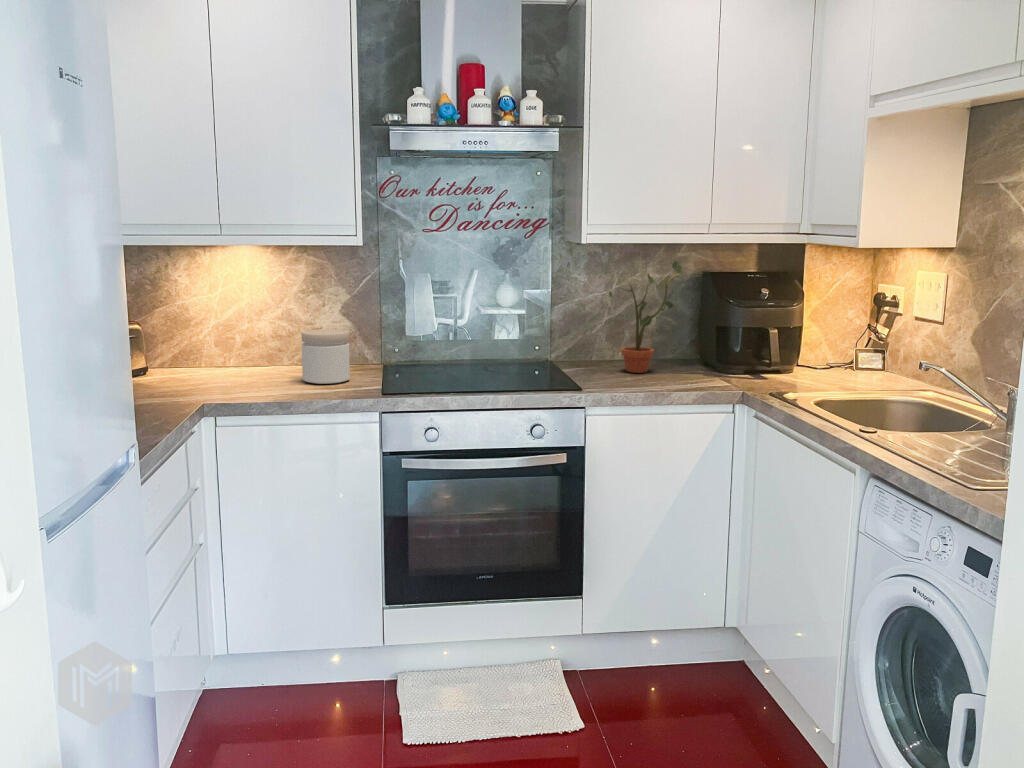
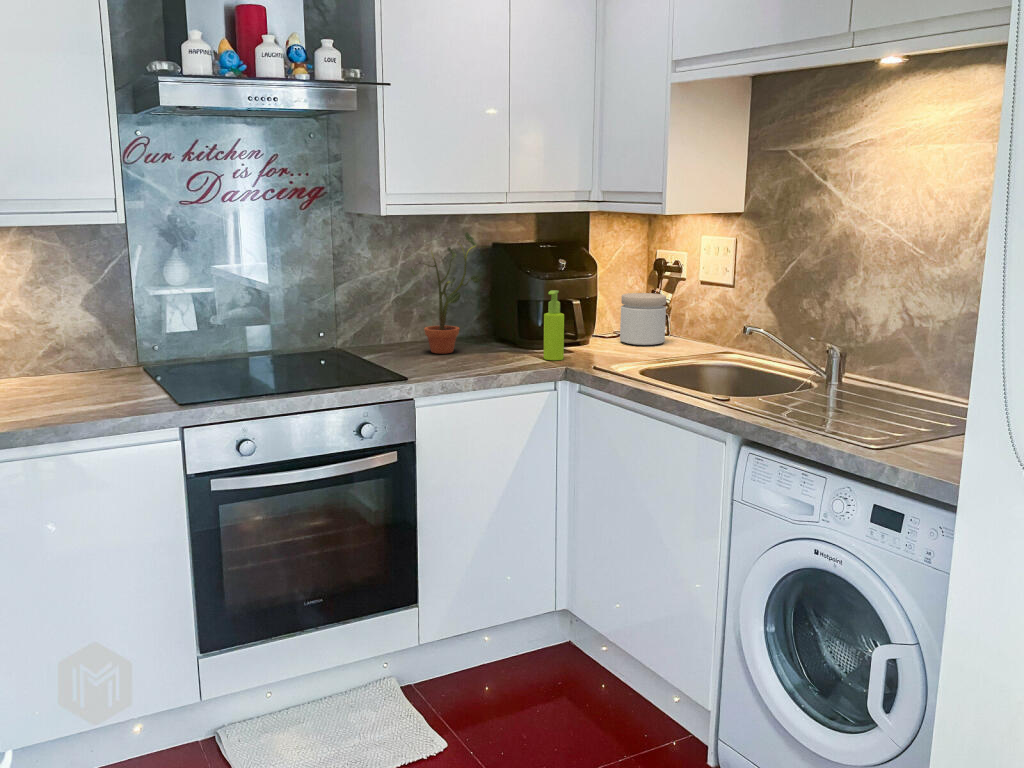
soap dispenser: none [726,318,749,386] -> present [543,290,564,360]
jar: present [302,329,350,384] -> present [620,293,666,345]

